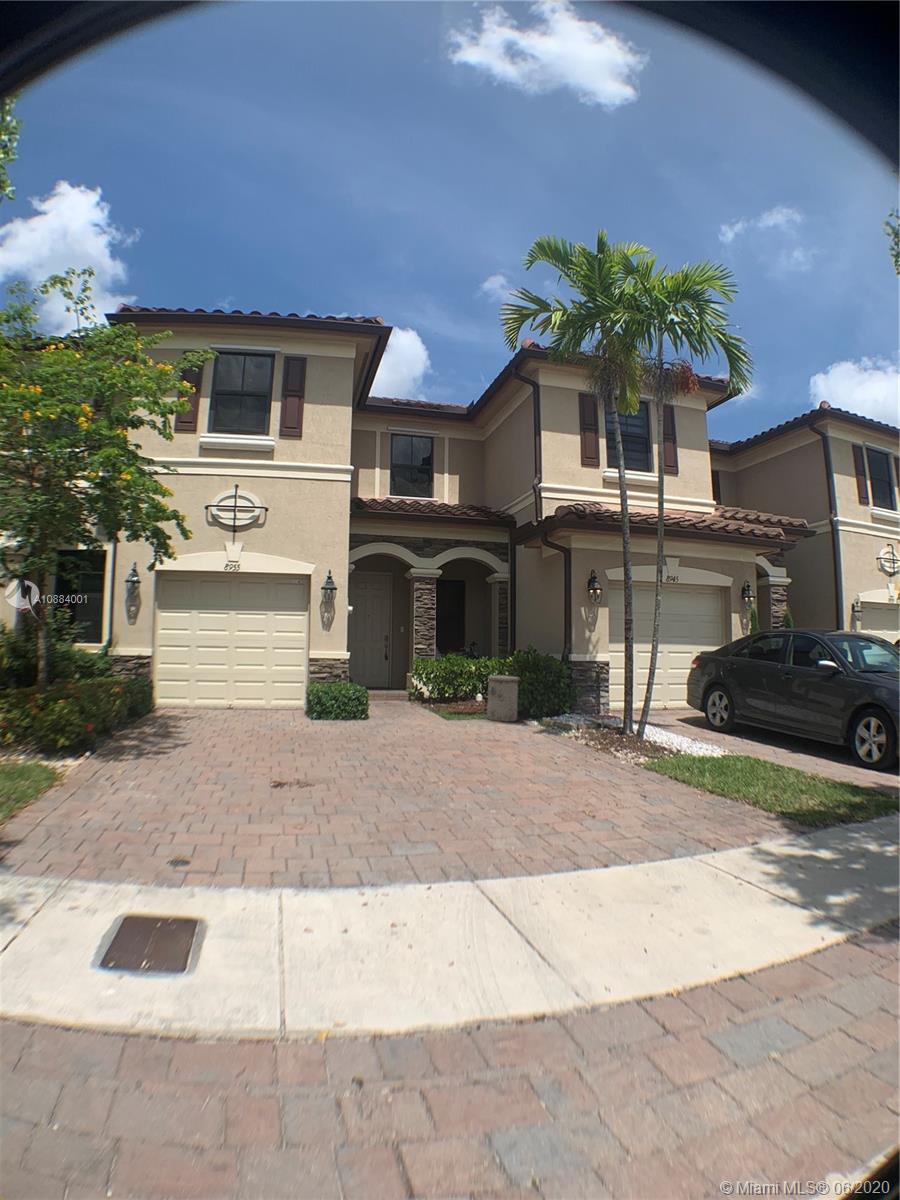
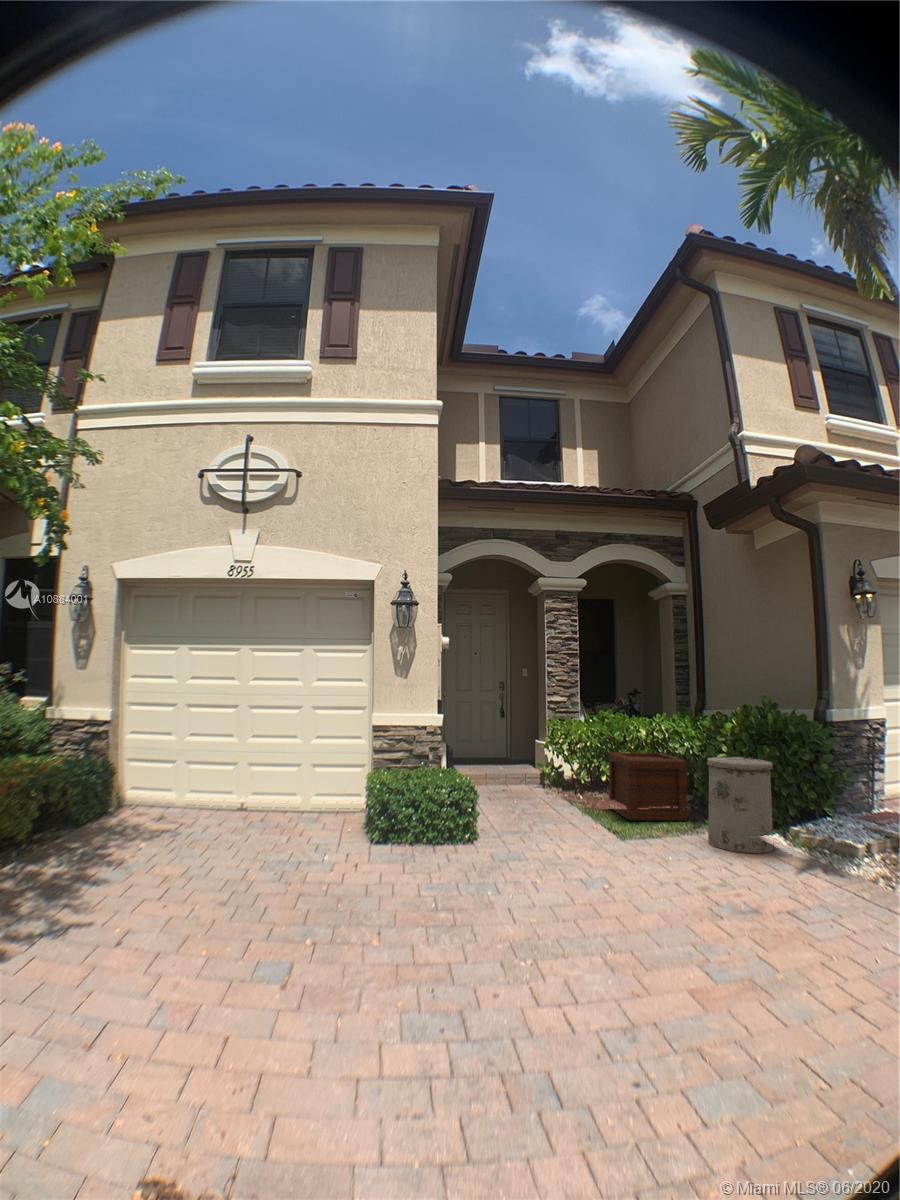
wooden crate: none [444,675,484,711] -> present [609,752,687,821]

